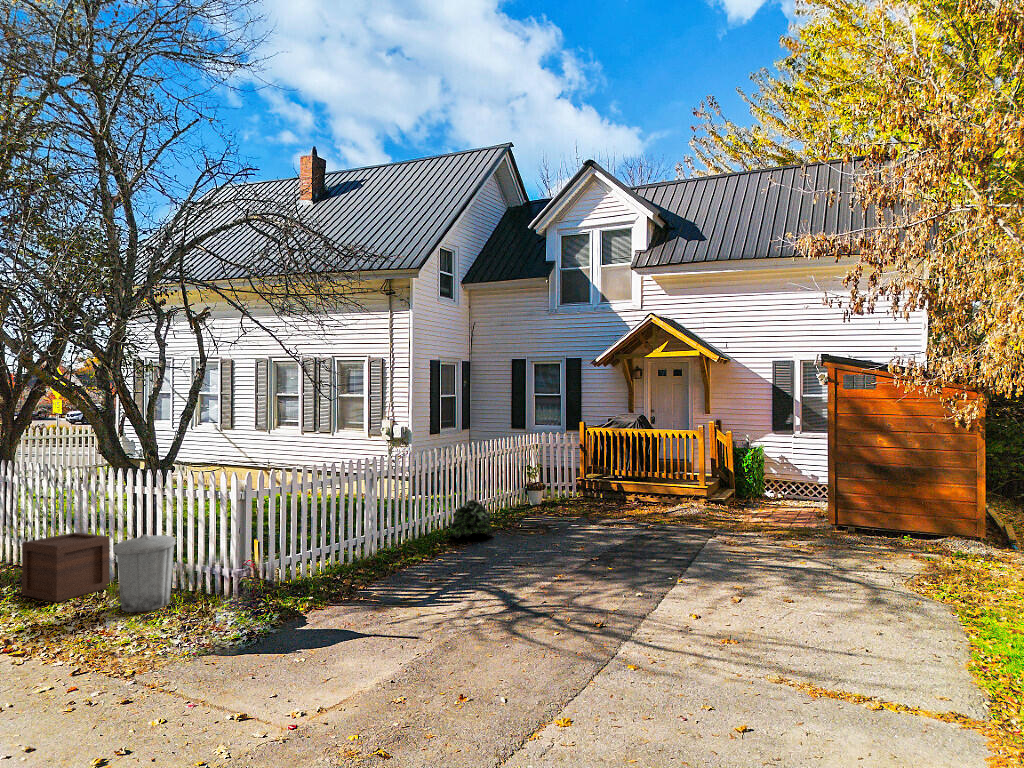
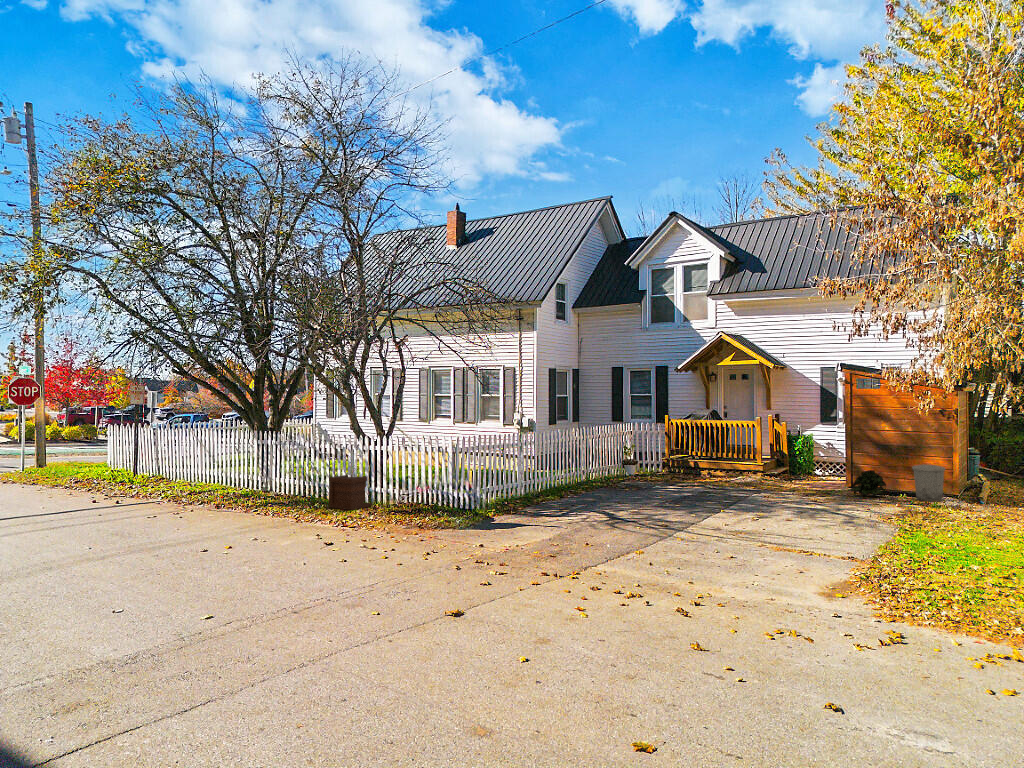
potted plant: present [450,500,494,538] -> present [851,470,887,497]
trash can: present [113,535,175,612] -> present [912,464,945,501]

